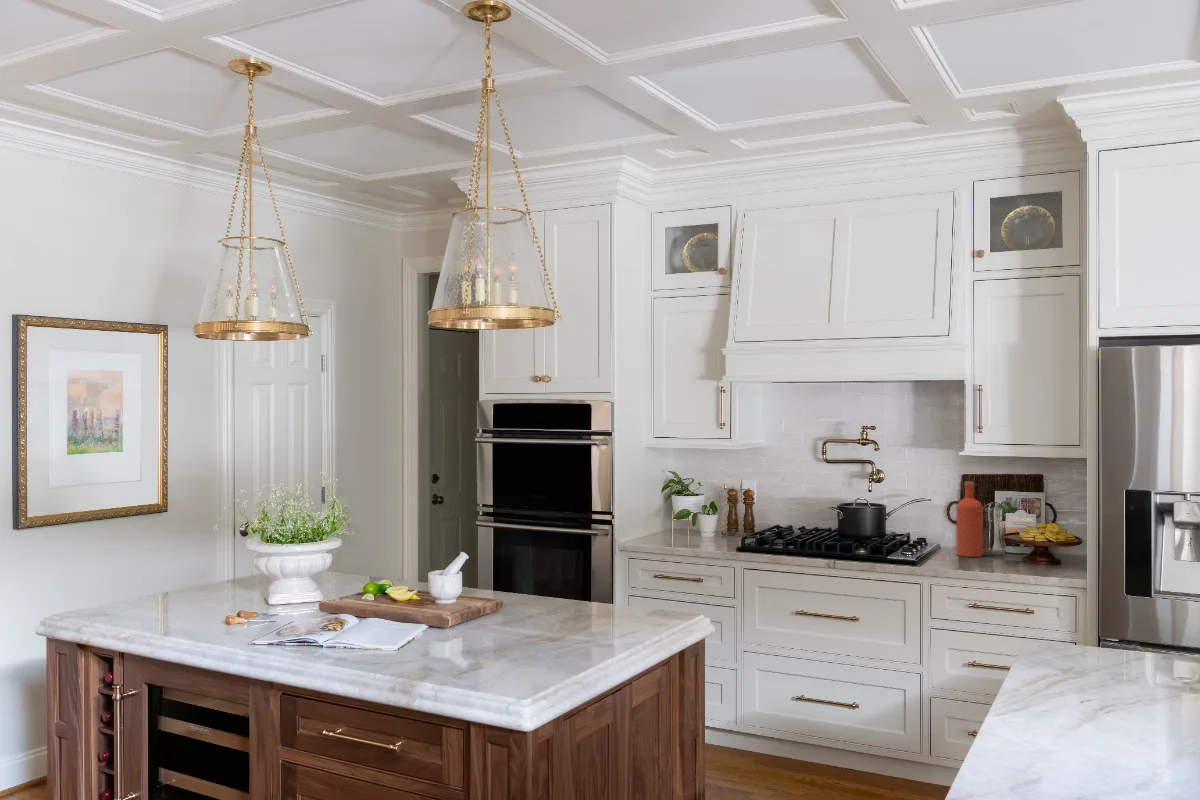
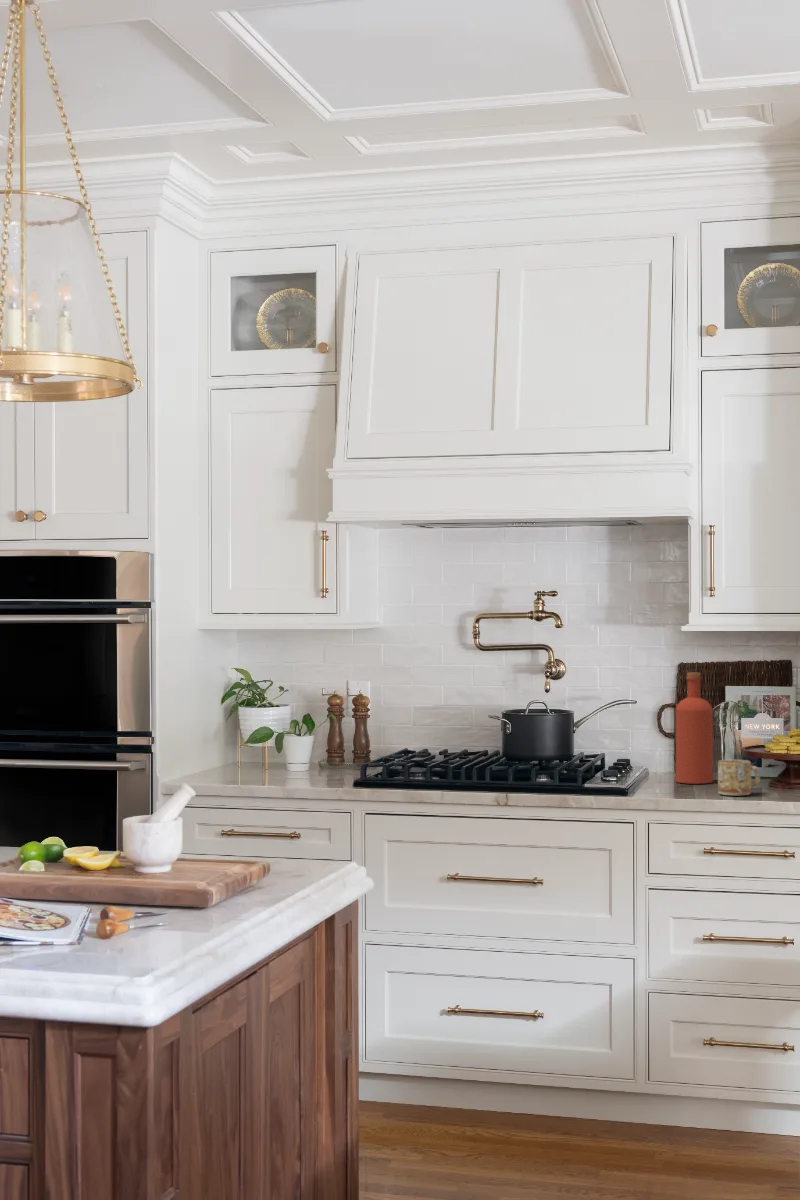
mug: none [983,542,1014,567] -> present [718,760,760,795]

